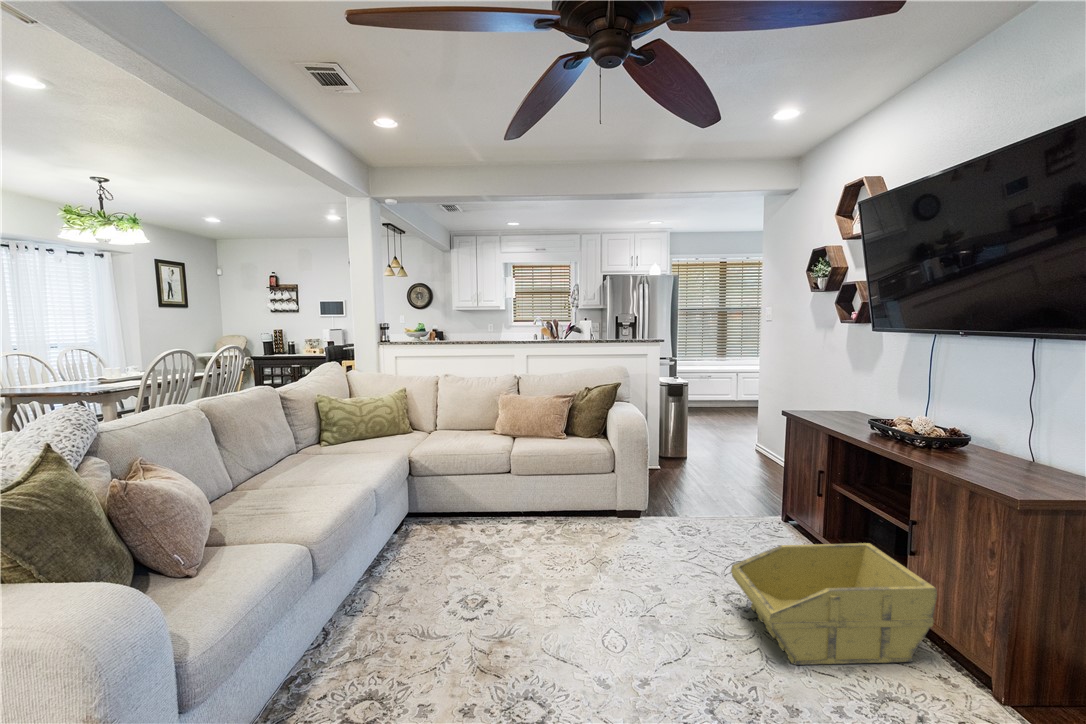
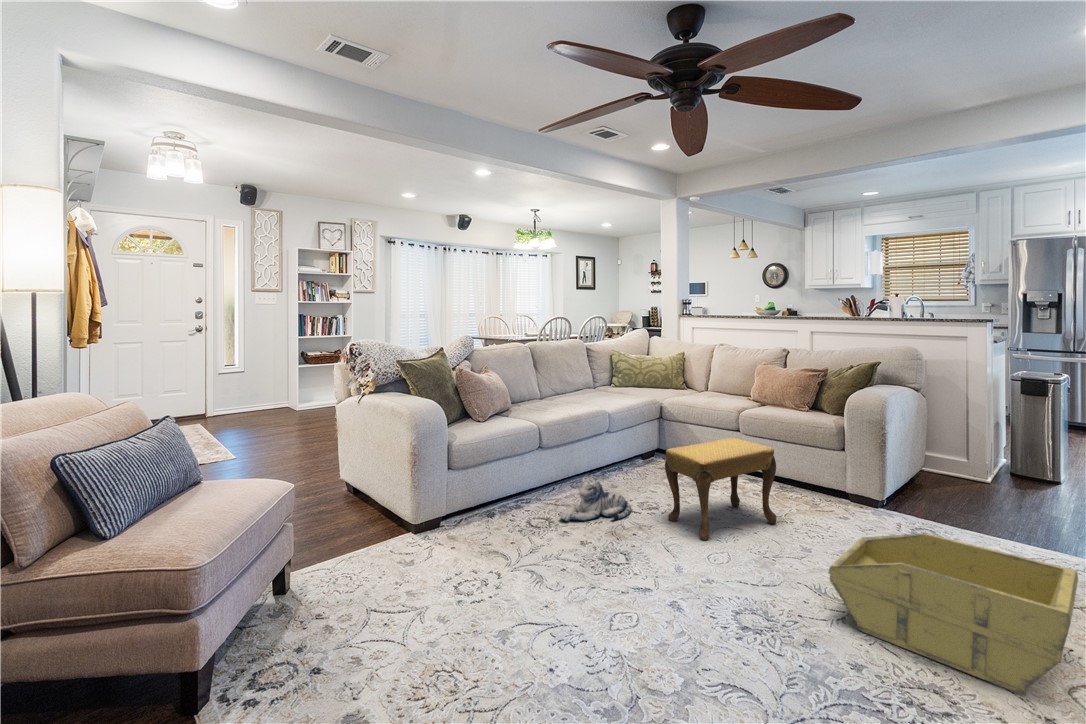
footstool: none [516,488,607,625] -> present [665,438,776,541]
plush toy: none [398,598,476,691] -> present [560,475,631,521]

